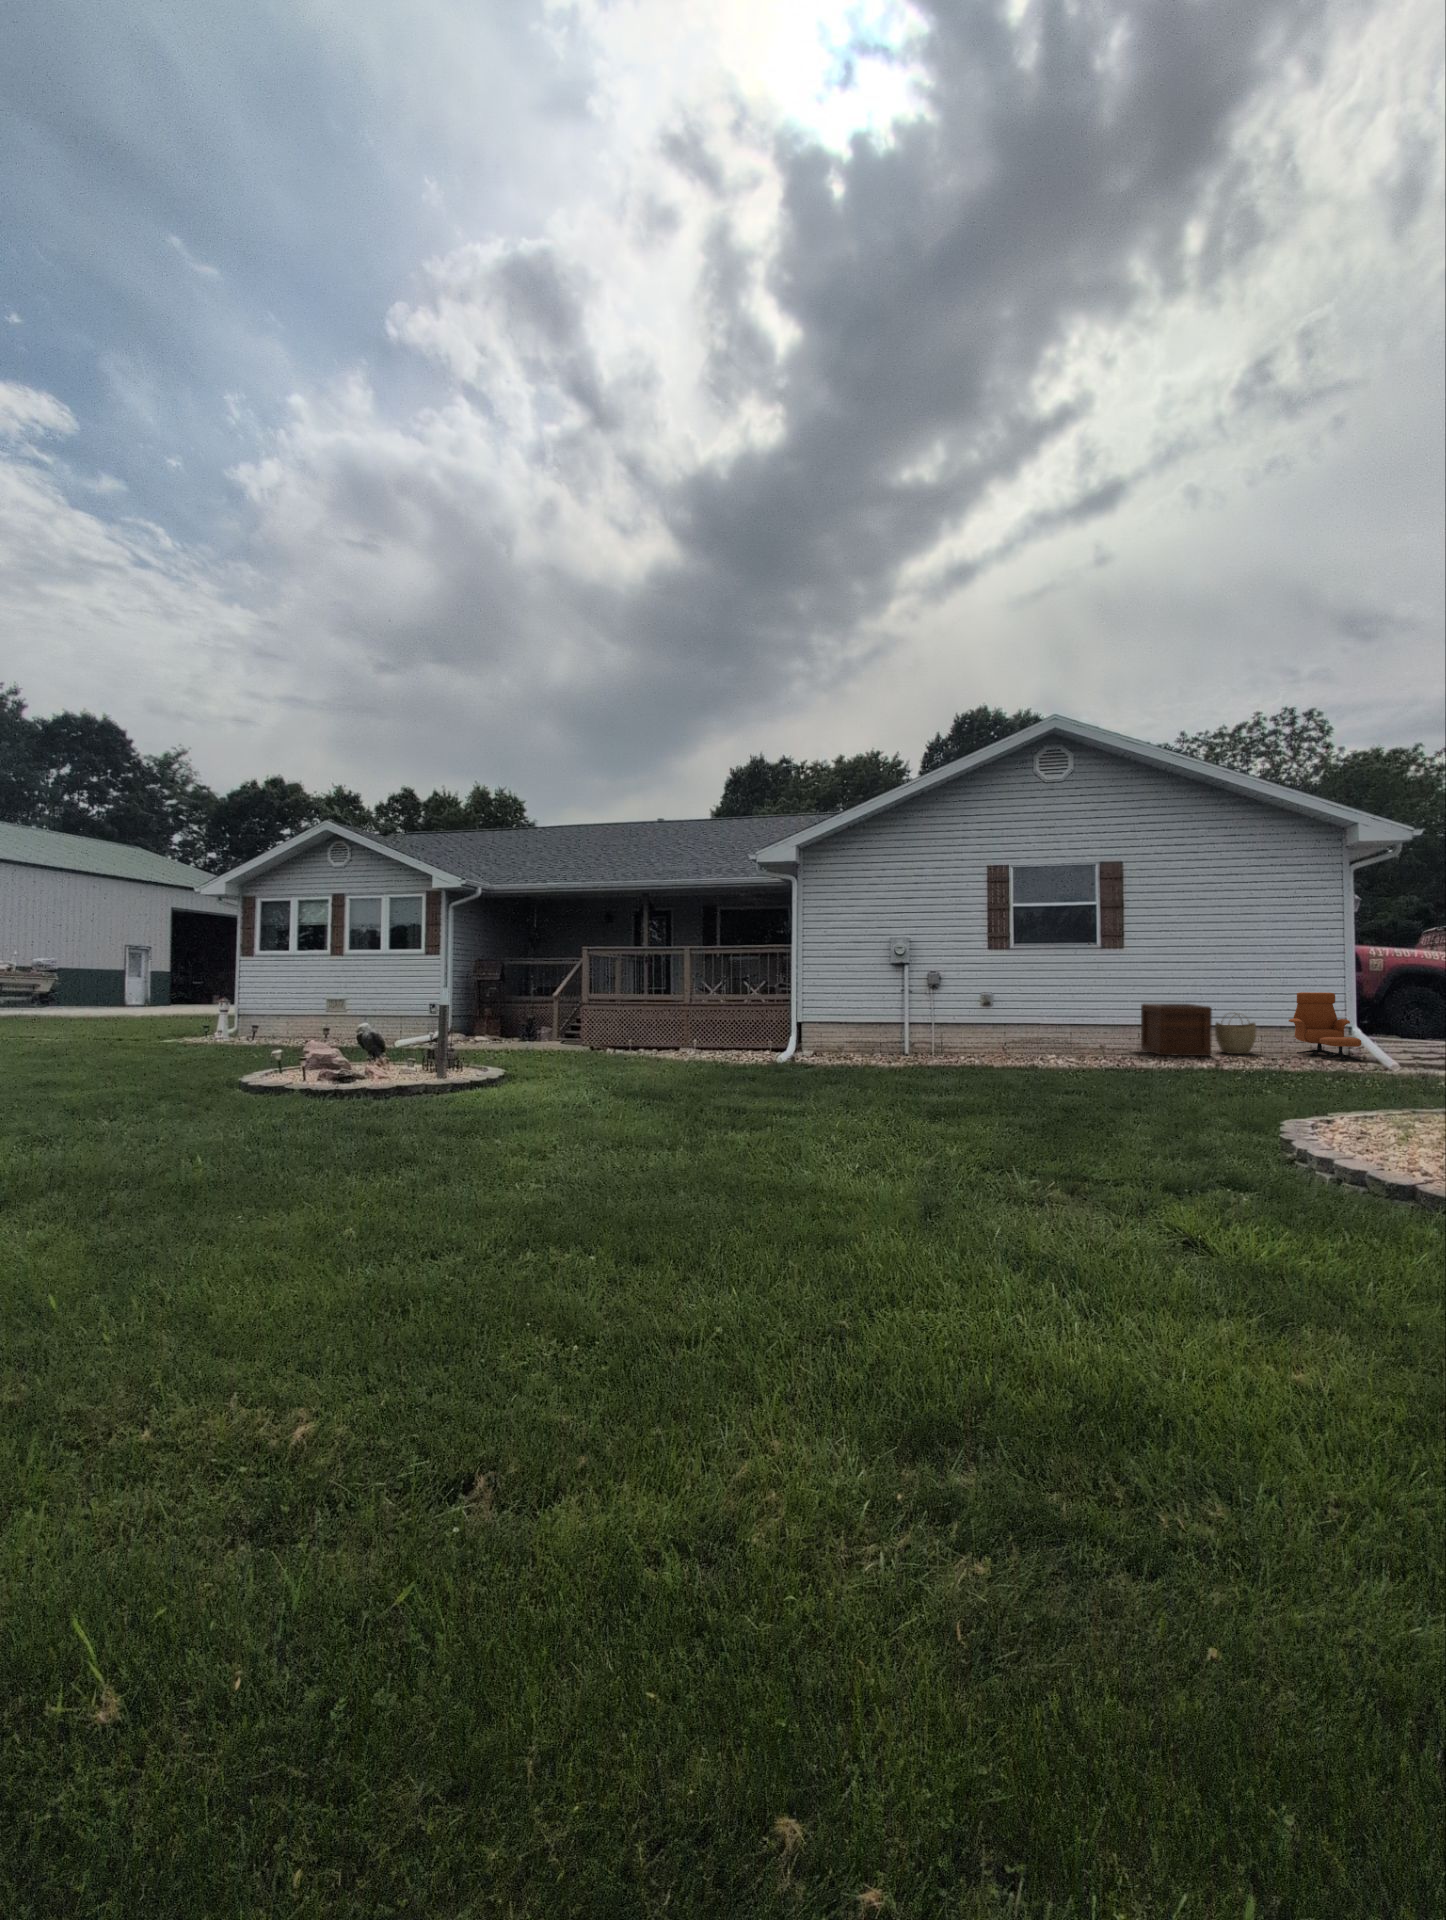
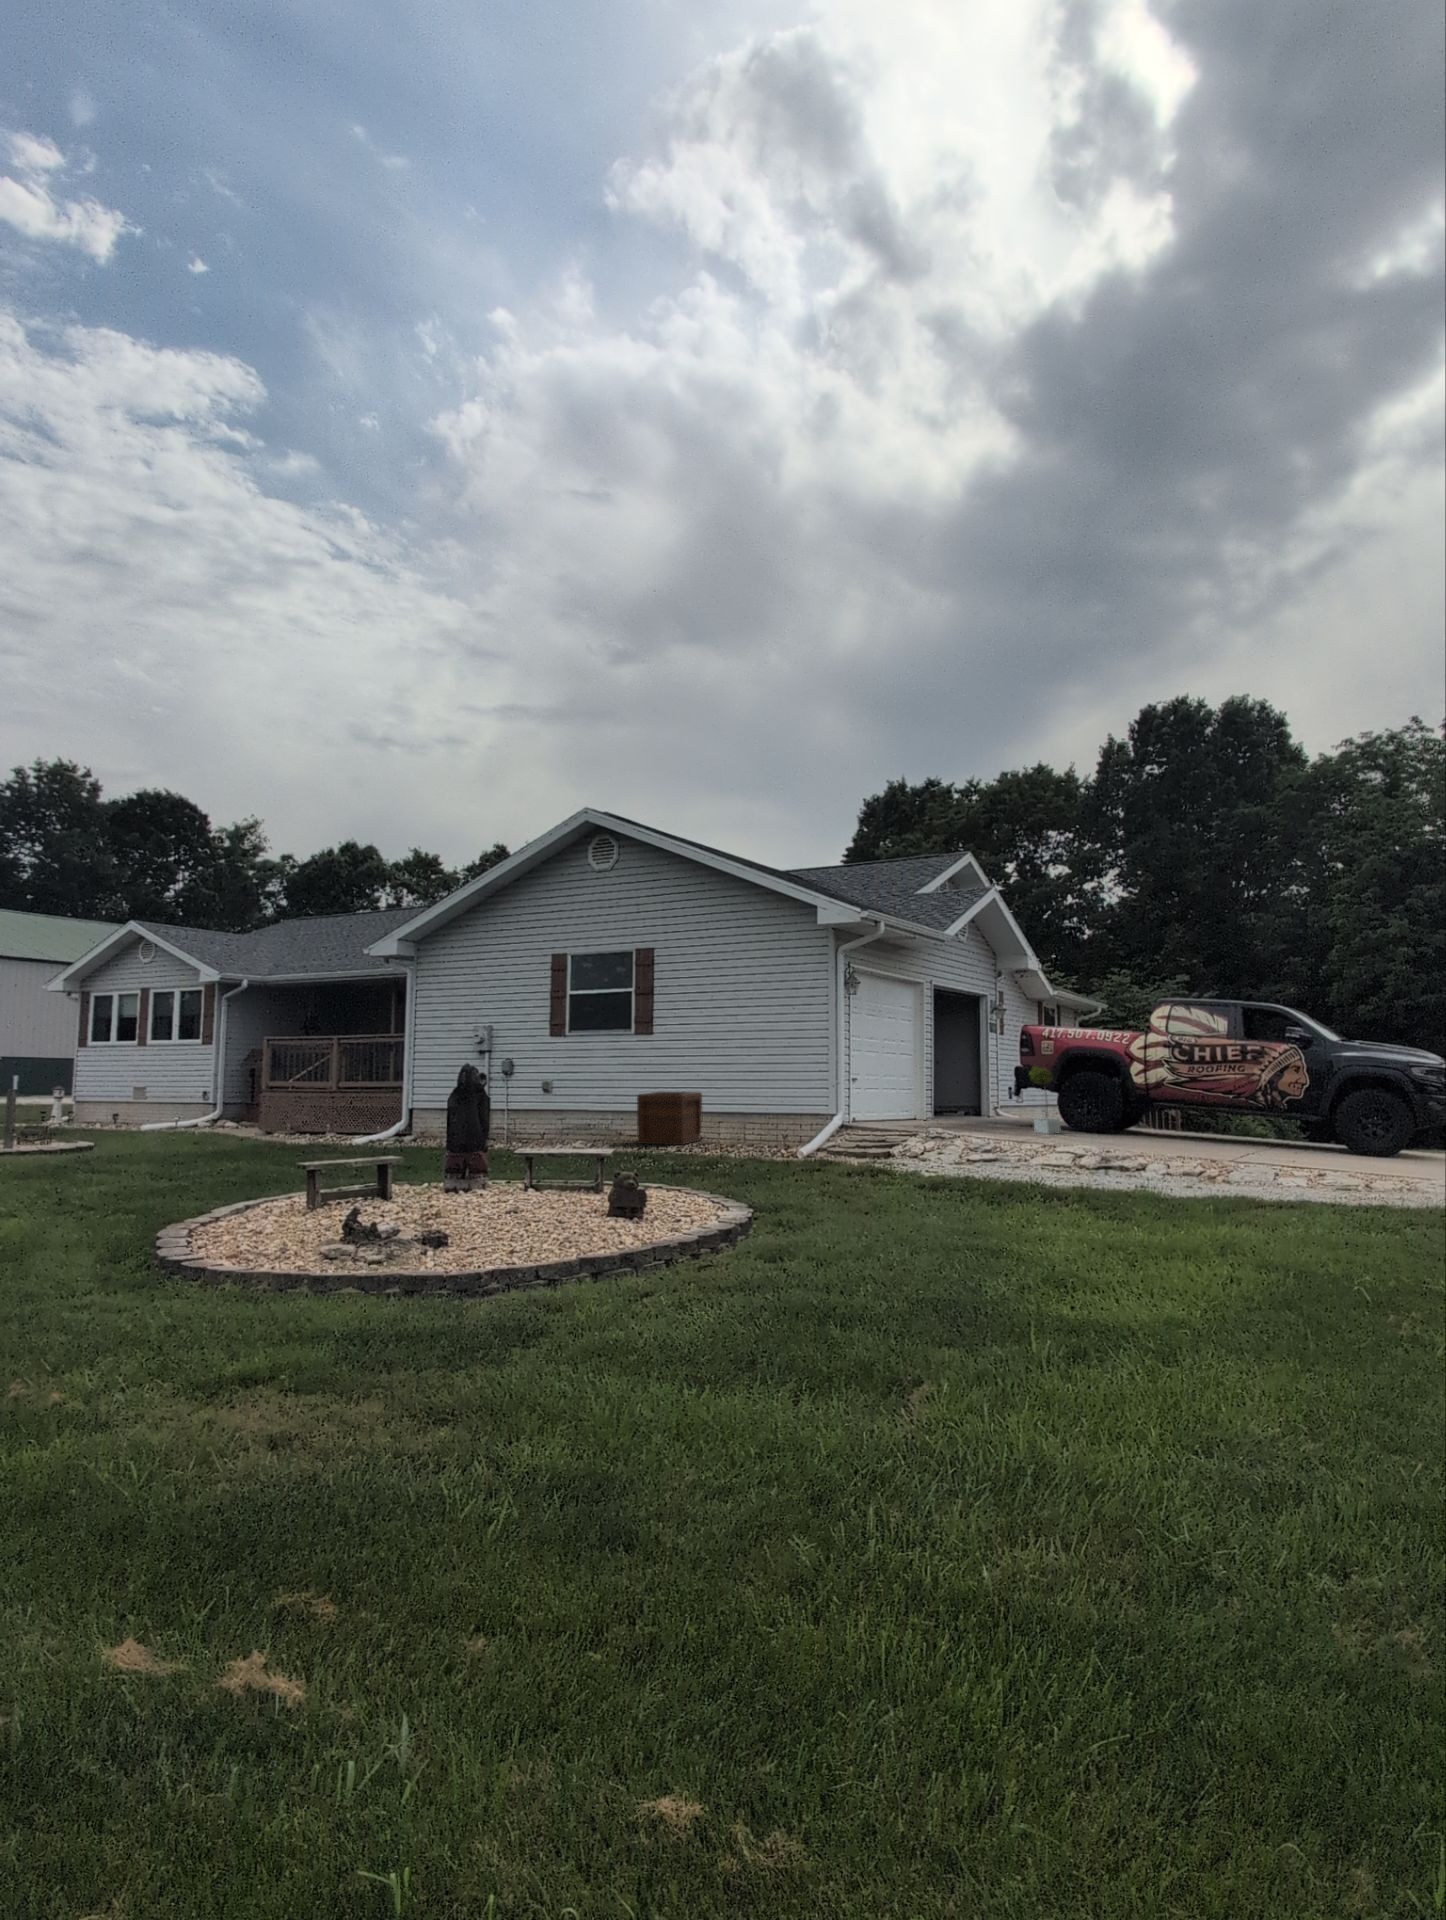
potted tree: none [1392,980,1423,1039] -> present [1029,1066,1061,1134]
lounge chair: present [1289,992,1362,1061] -> none [763,1080,824,1151]
woven basket: present [1215,1012,1256,1054] -> none [710,1101,747,1144]

